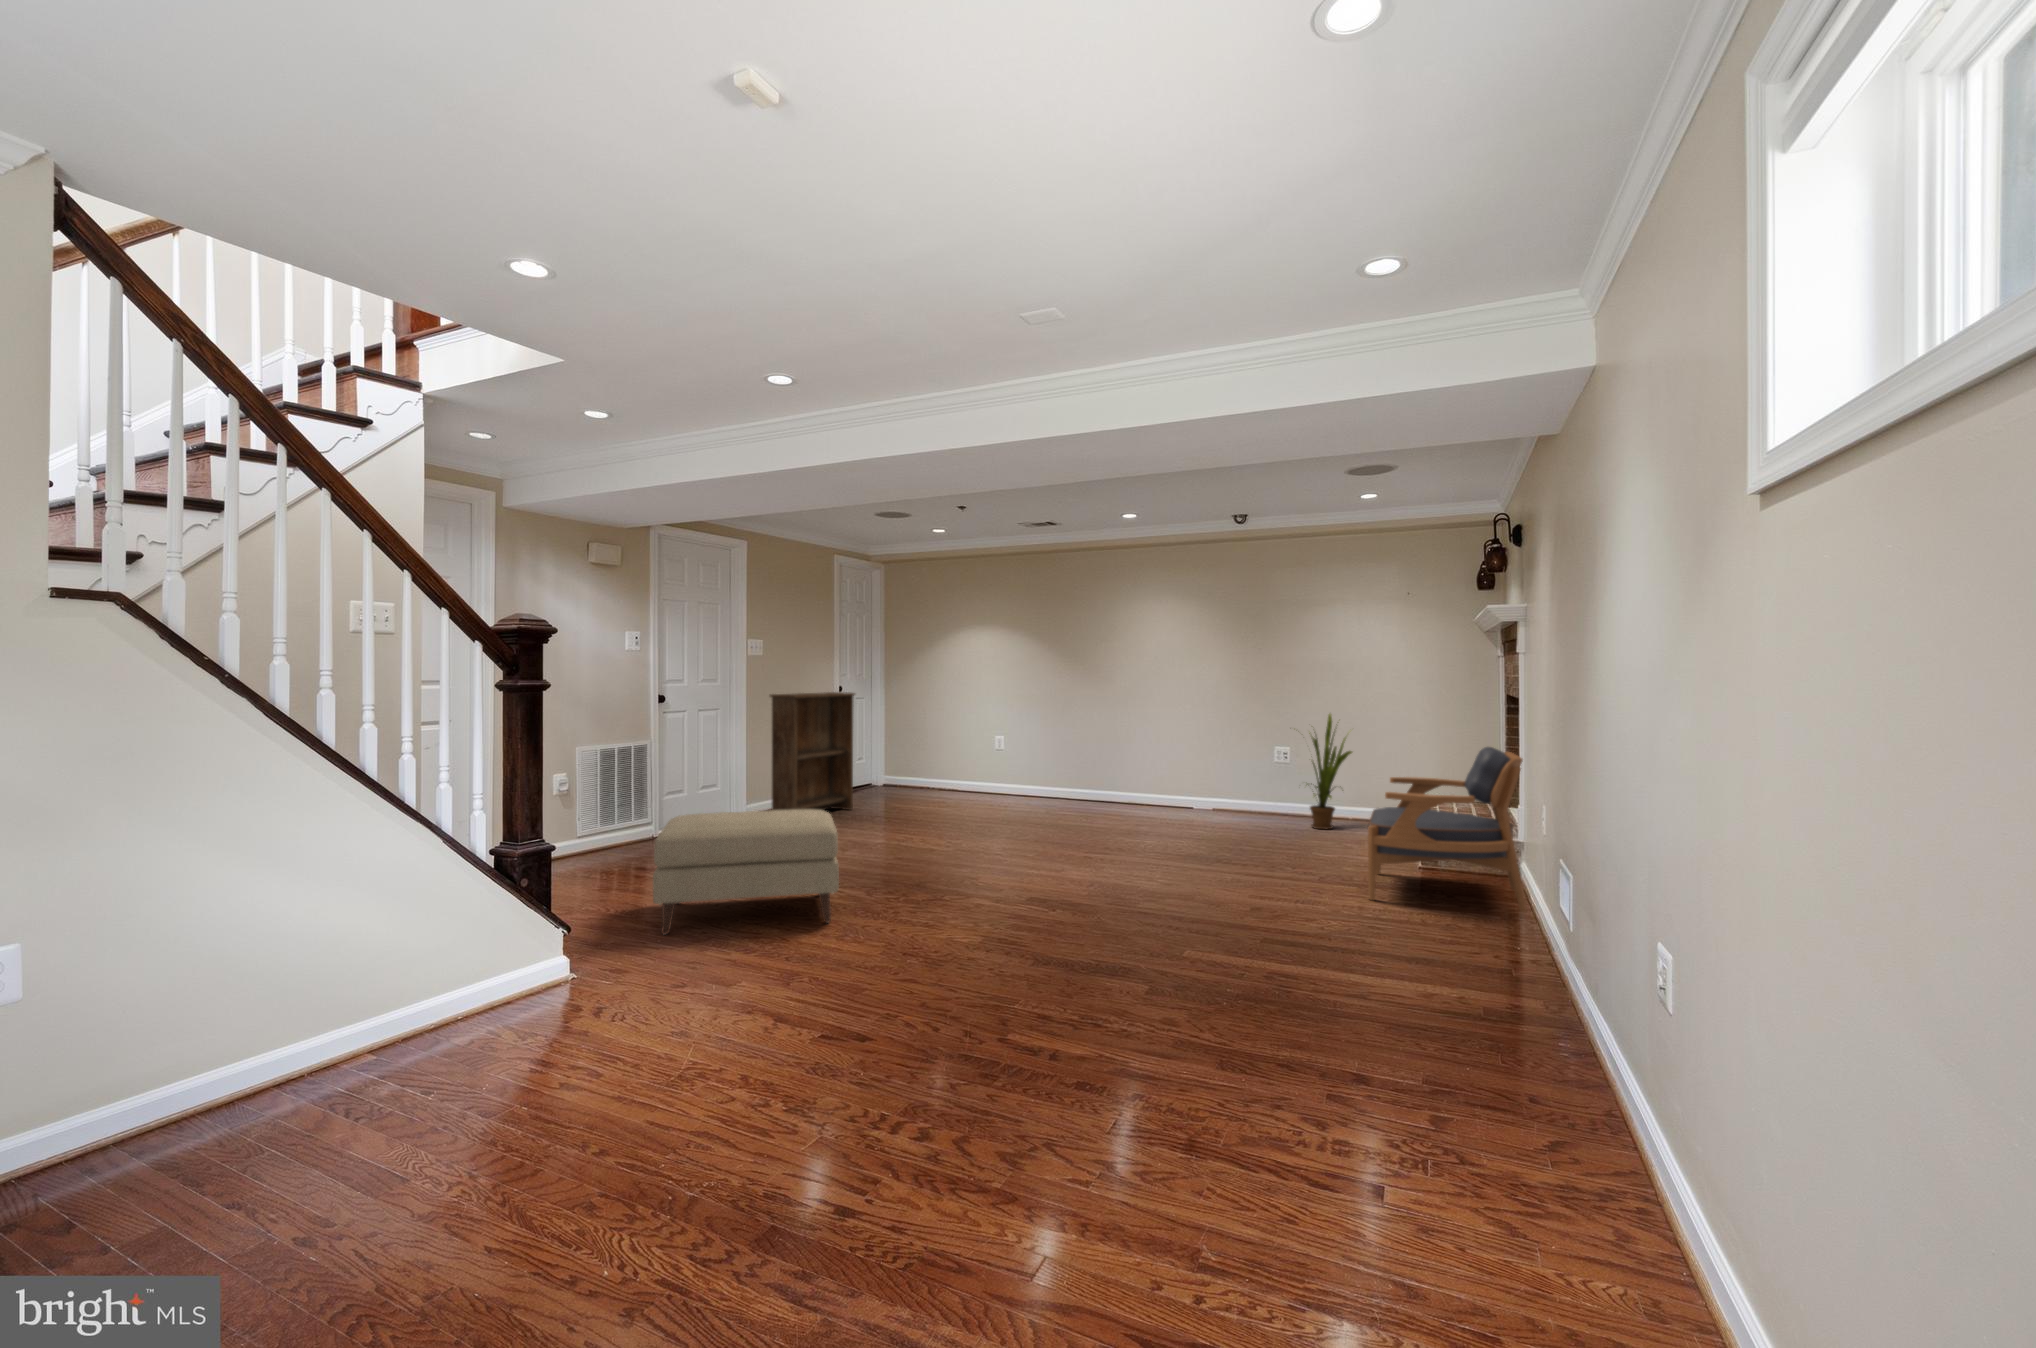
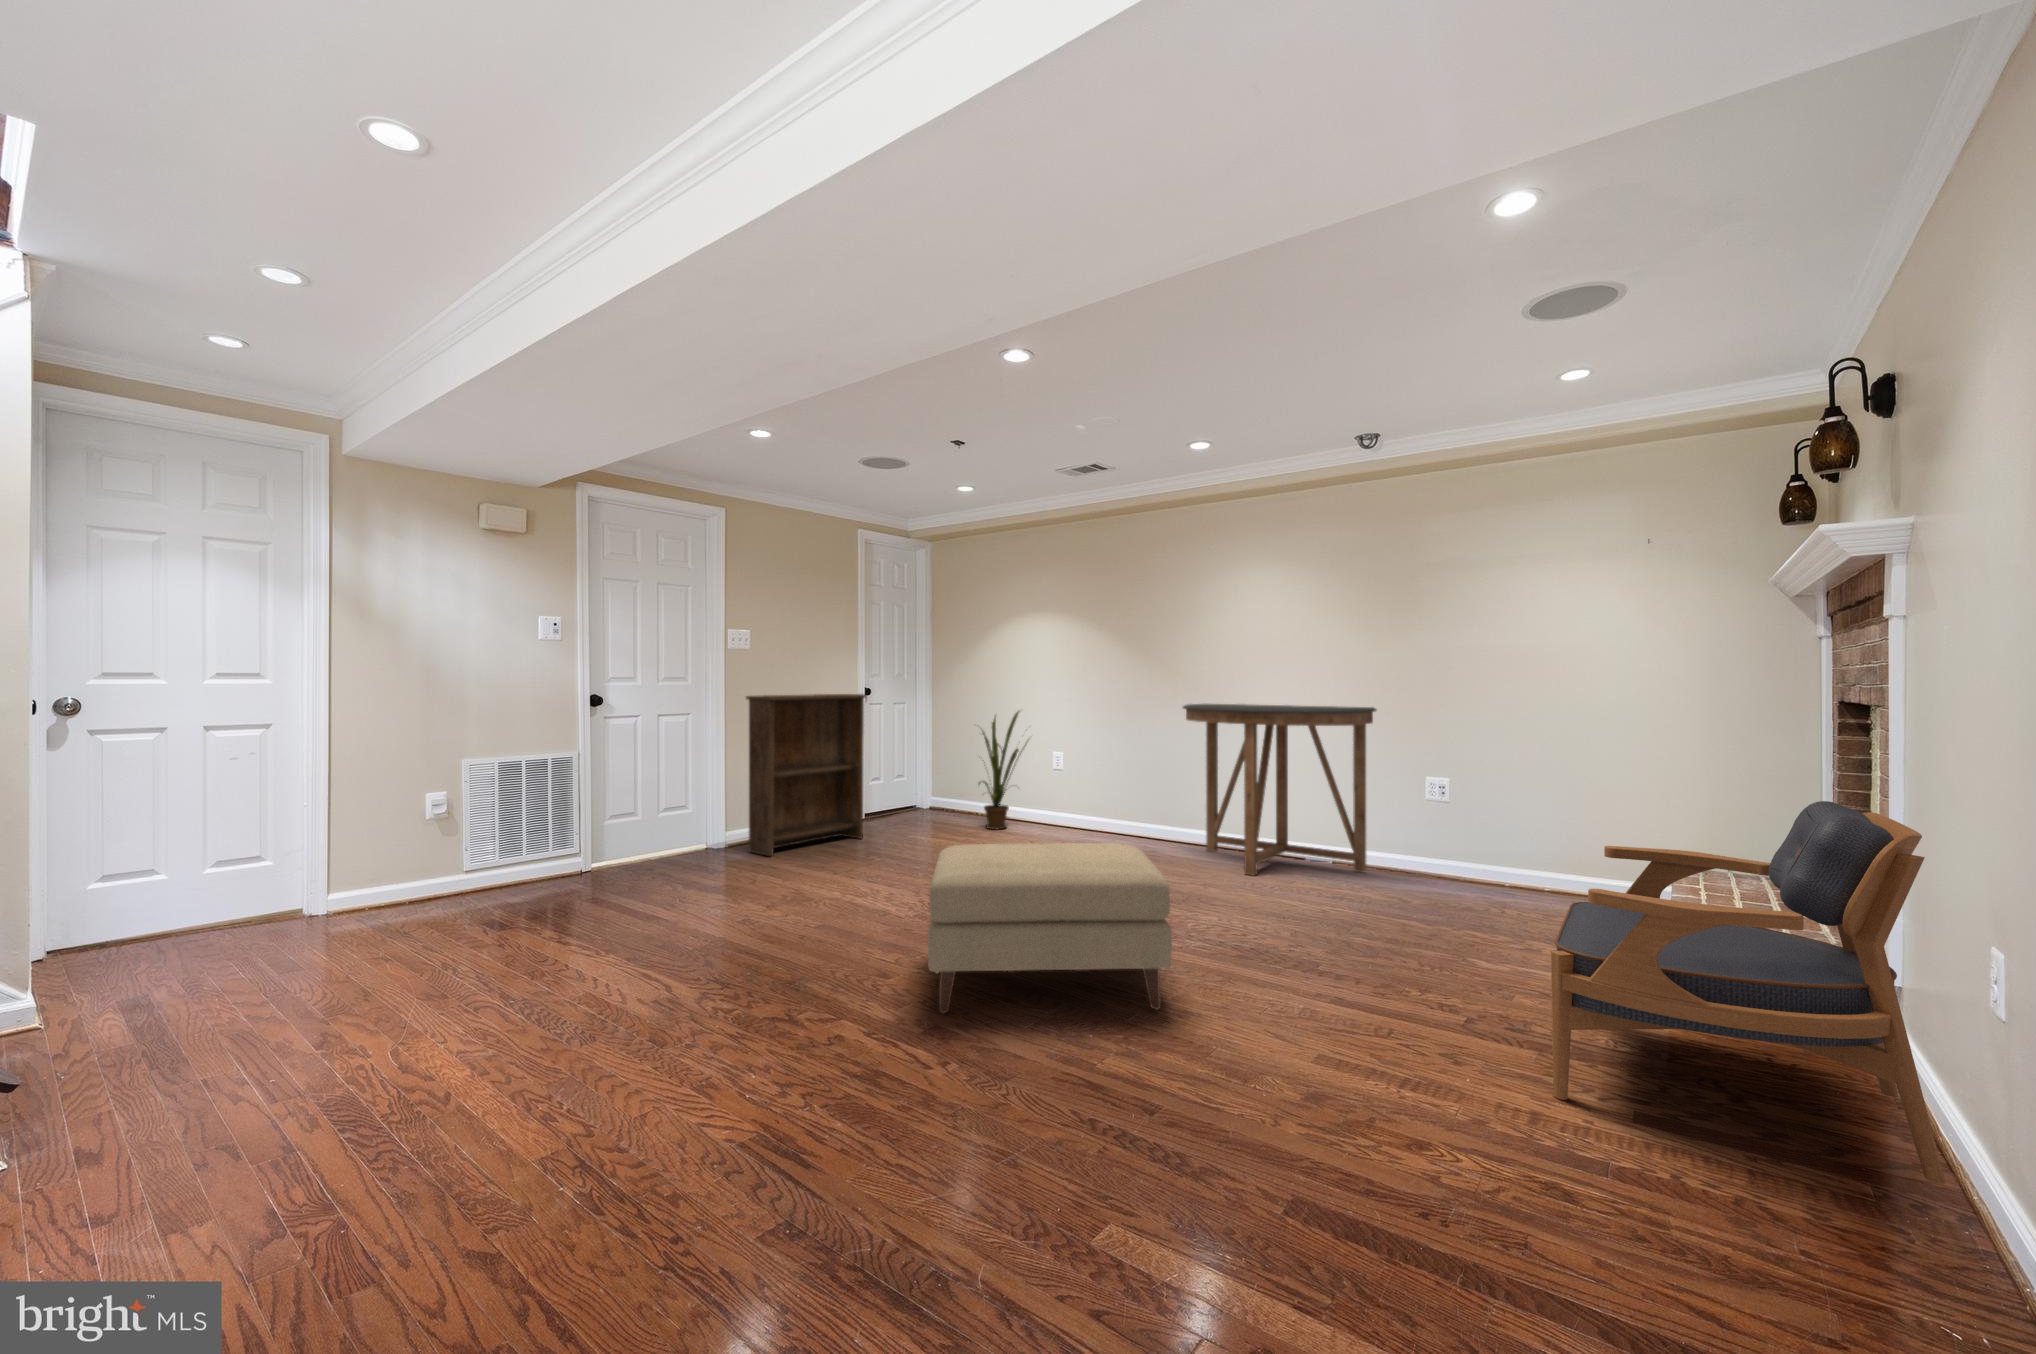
console table: none [1108,699,1245,821] -> present [1183,704,1376,876]
house plant: present [1307,714,1352,830] -> present [979,711,1026,830]
ottoman: present [653,809,839,934] -> present [928,843,1172,1013]

